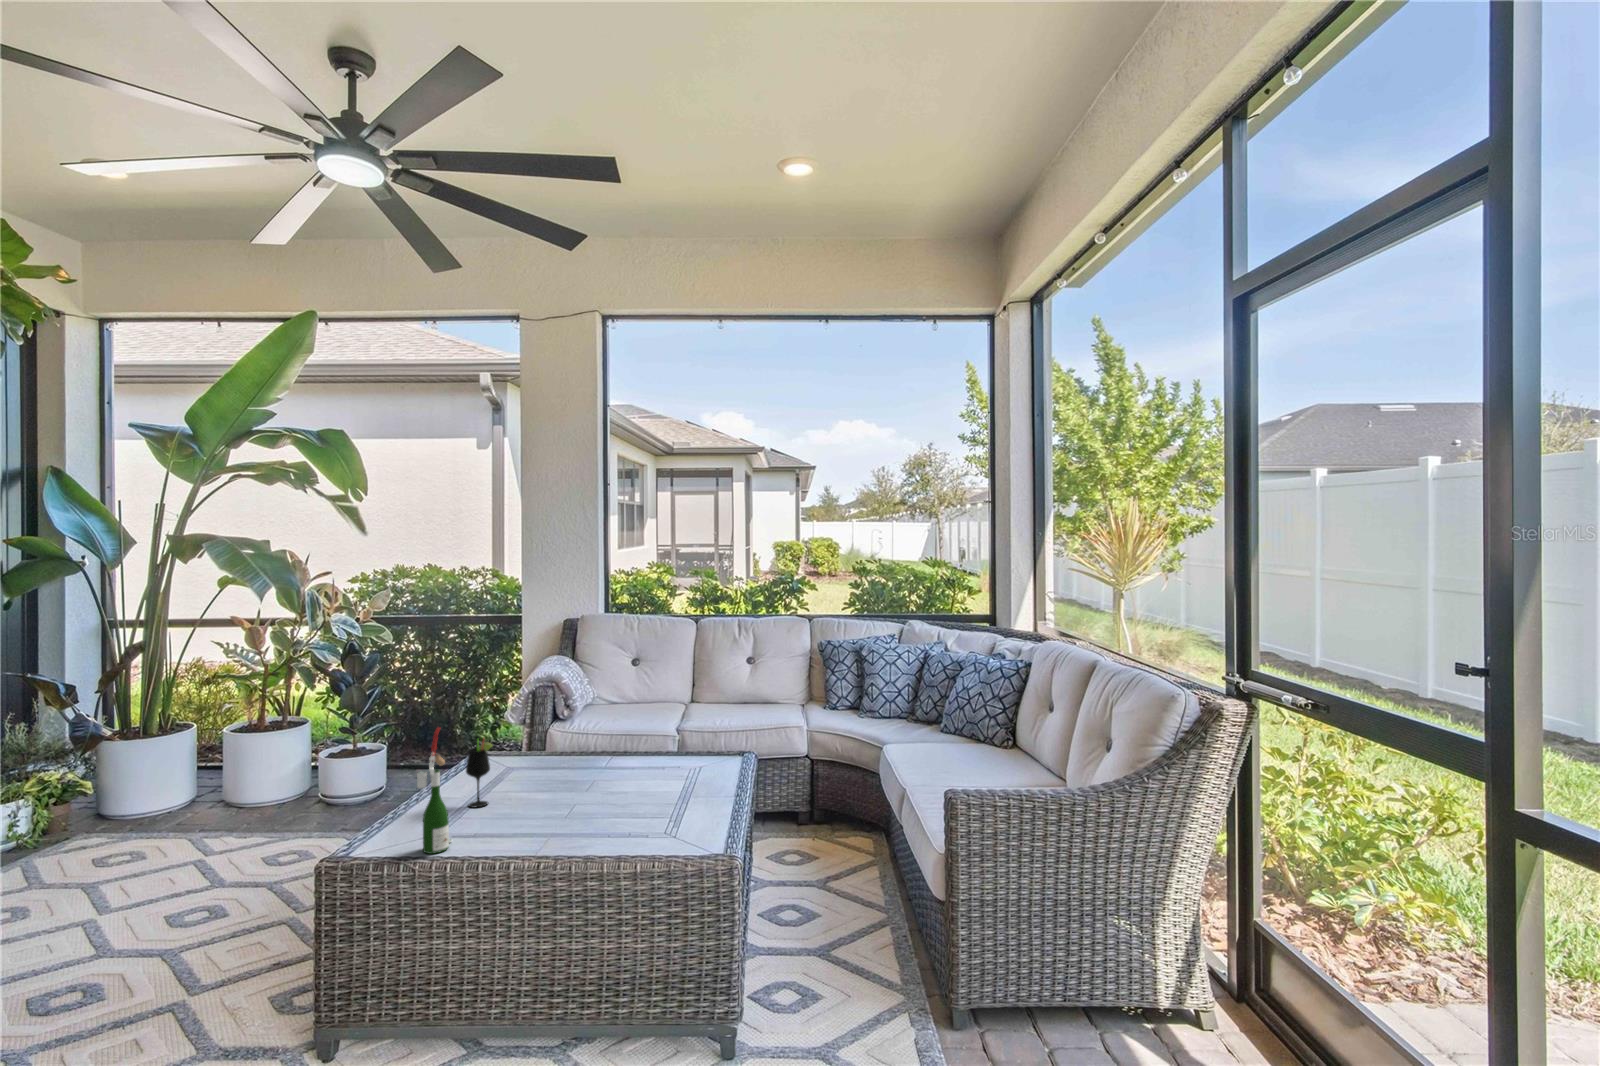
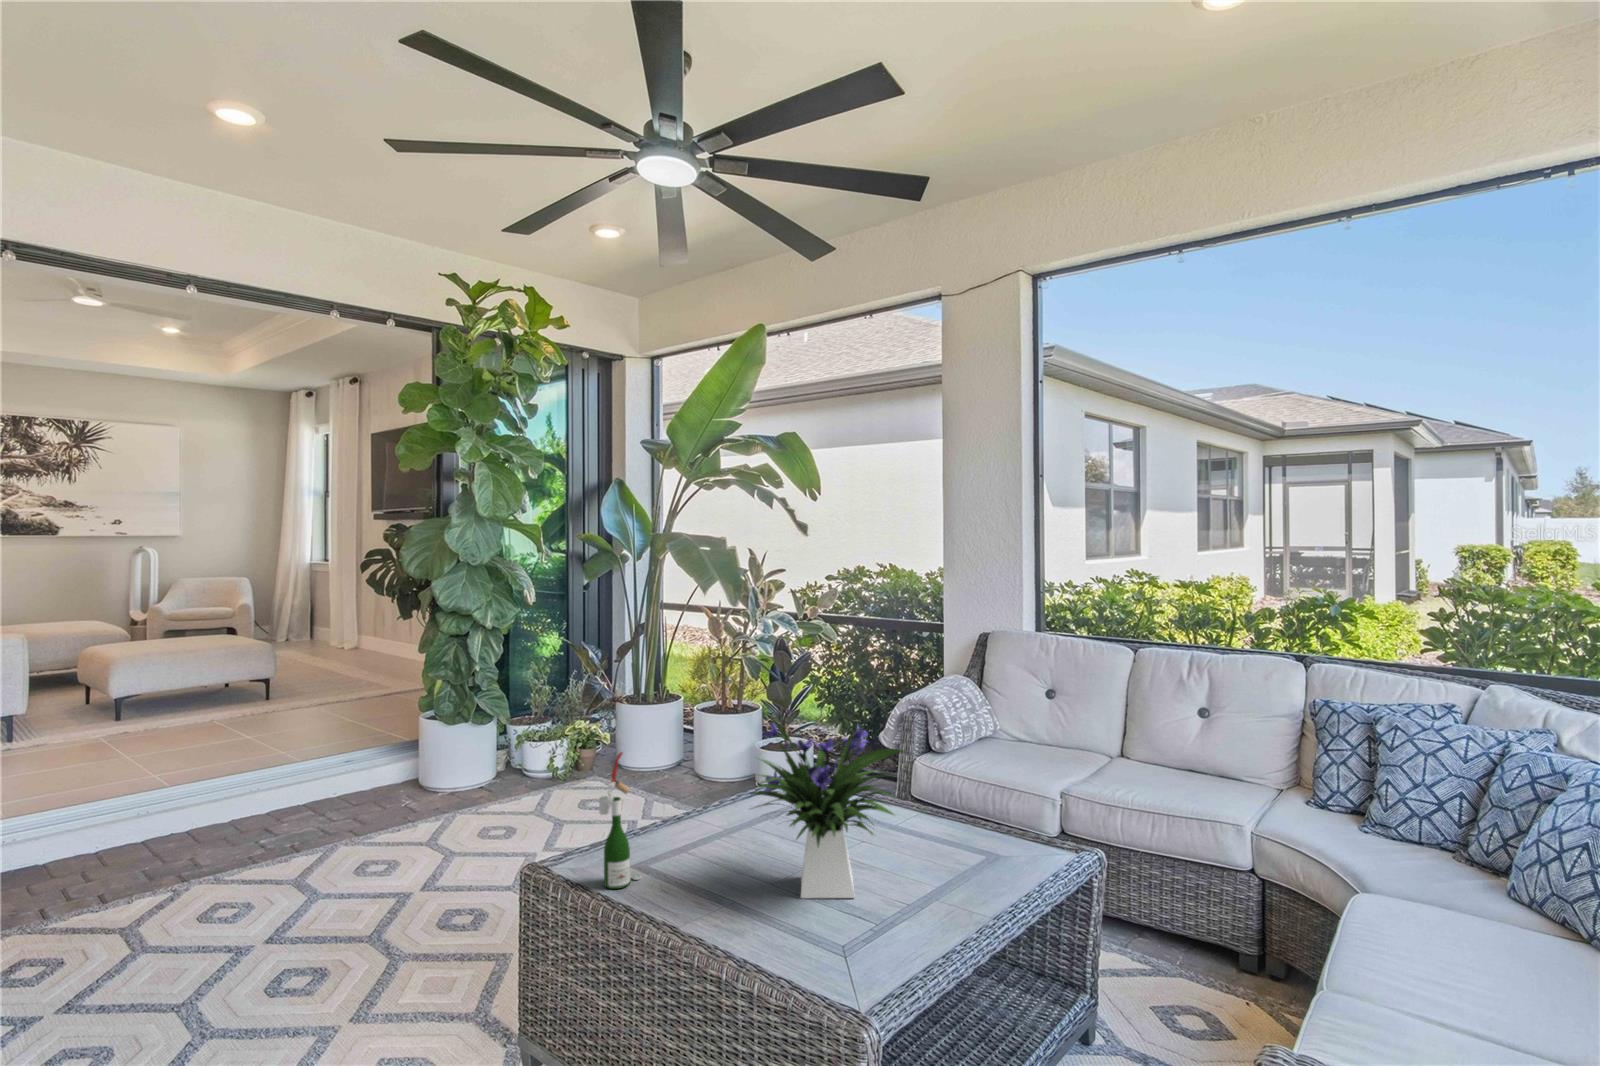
flower arrangement: none [539,673,674,818] -> present [752,717,904,898]
wine glass: present [466,740,492,808] -> none [704,767,729,844]

